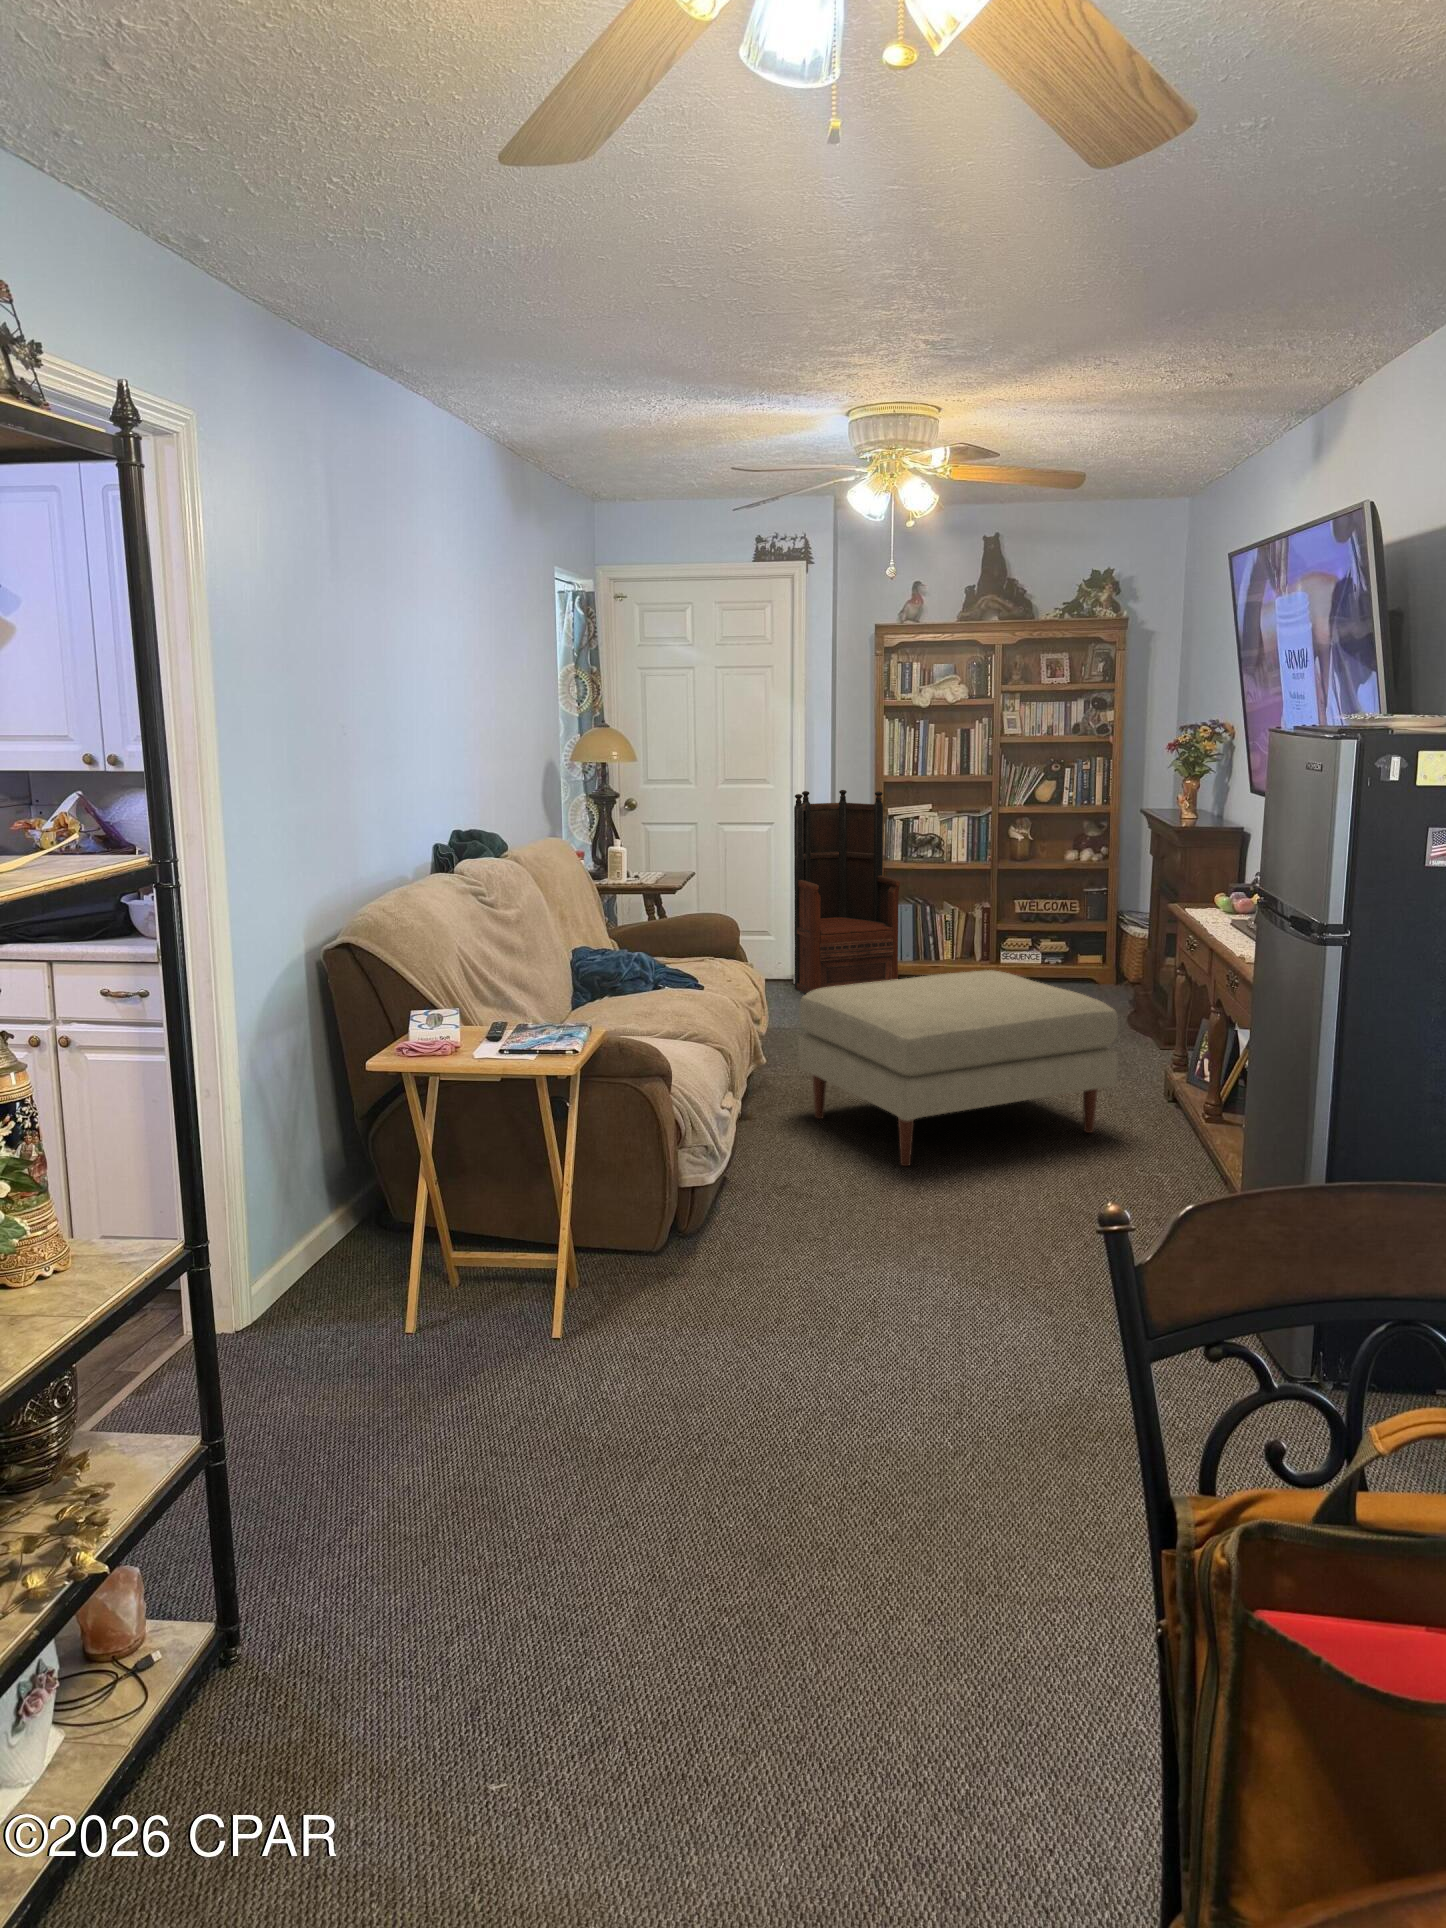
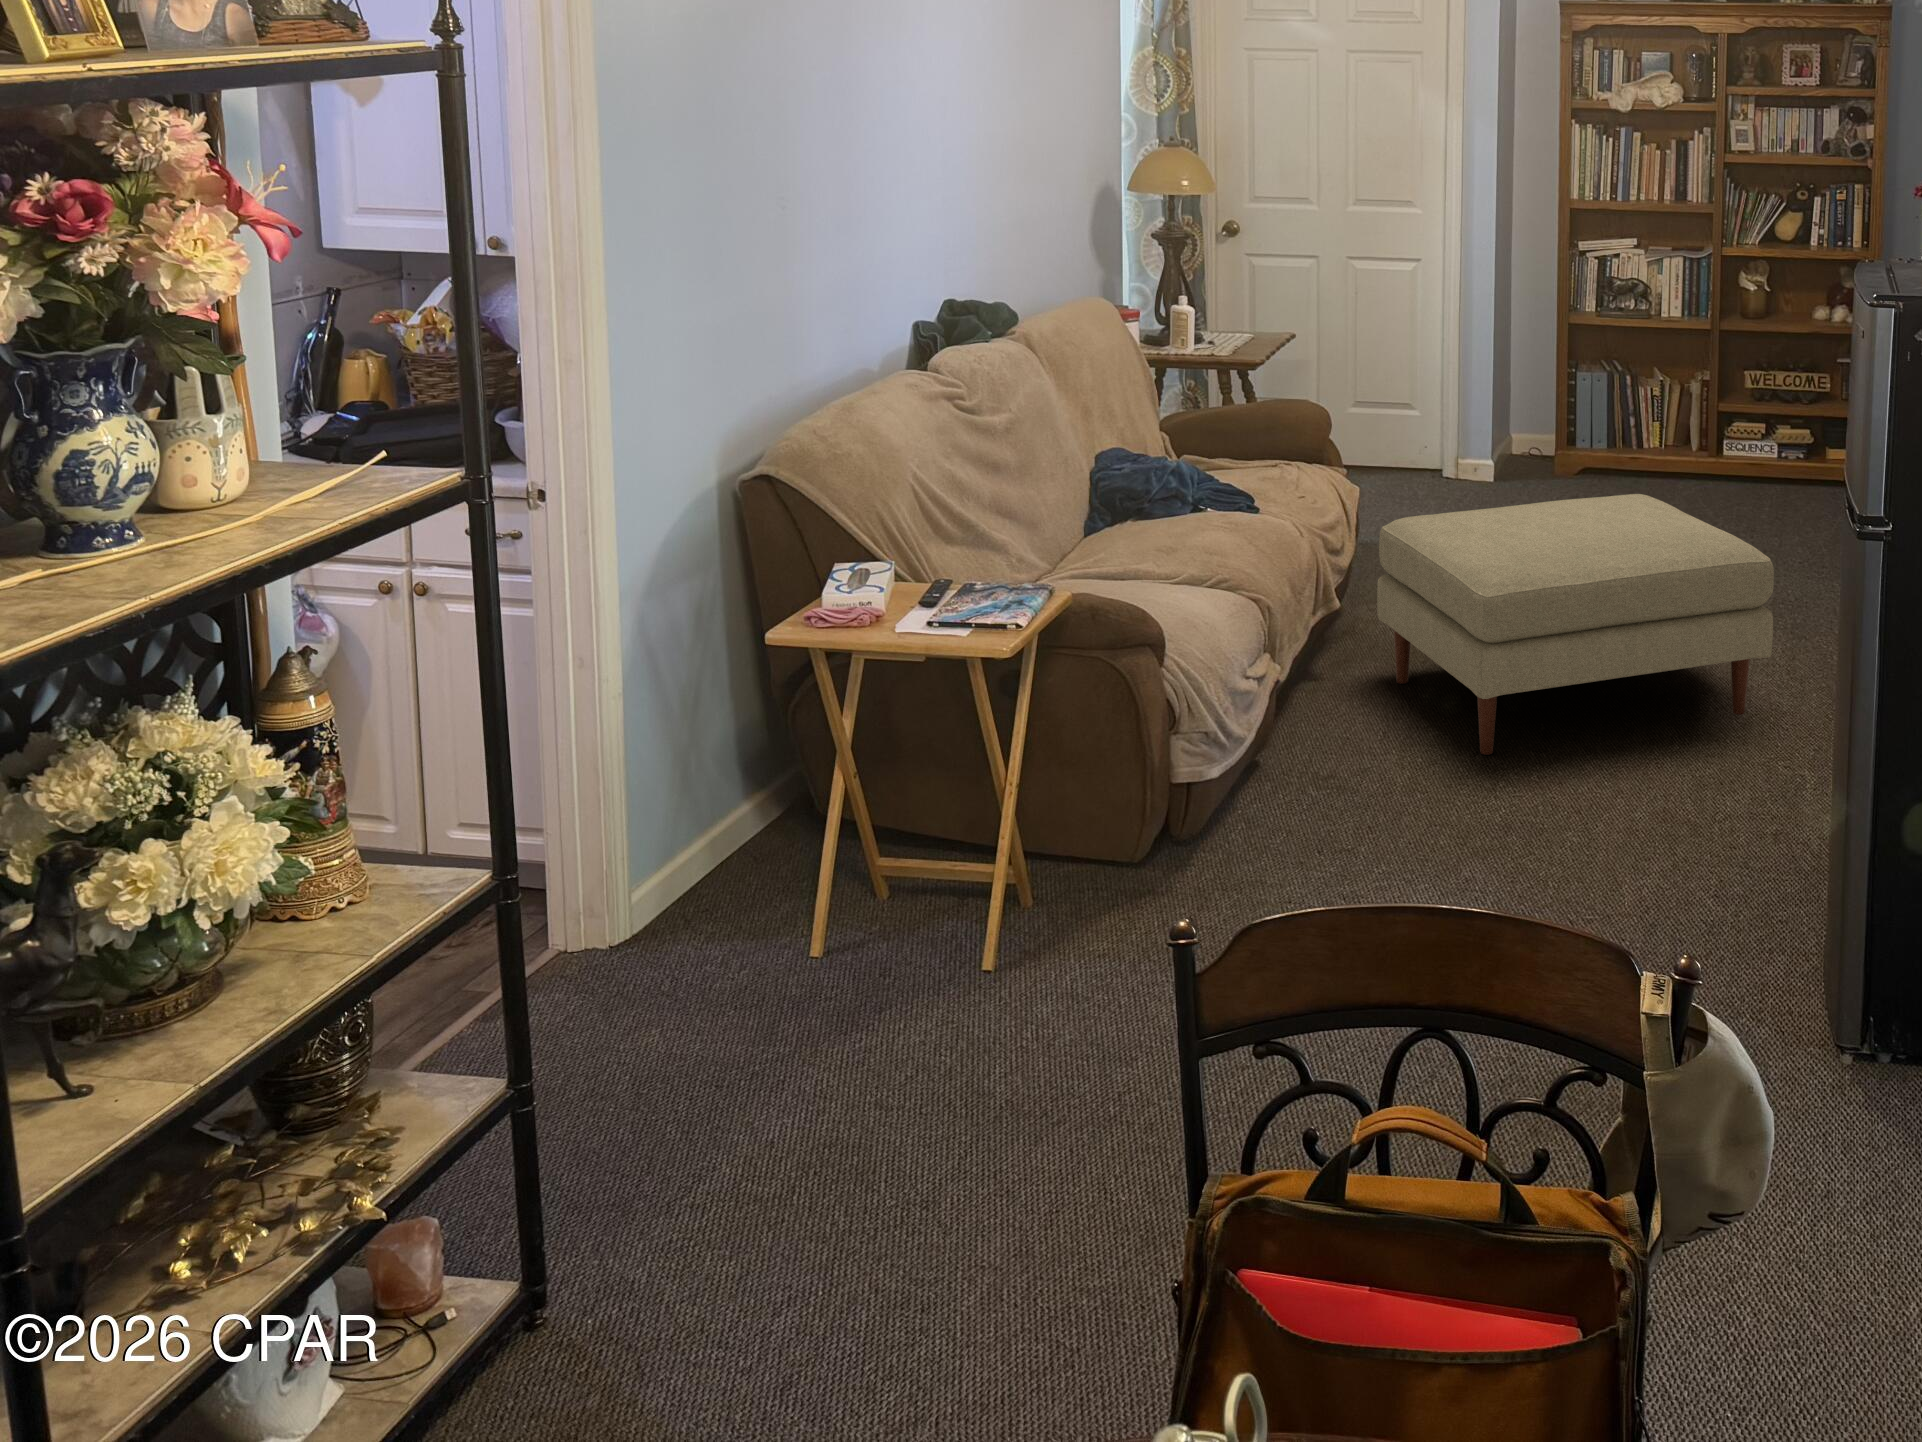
armchair: present [794,790,900,994] -> none [1438,220,1579,502]

